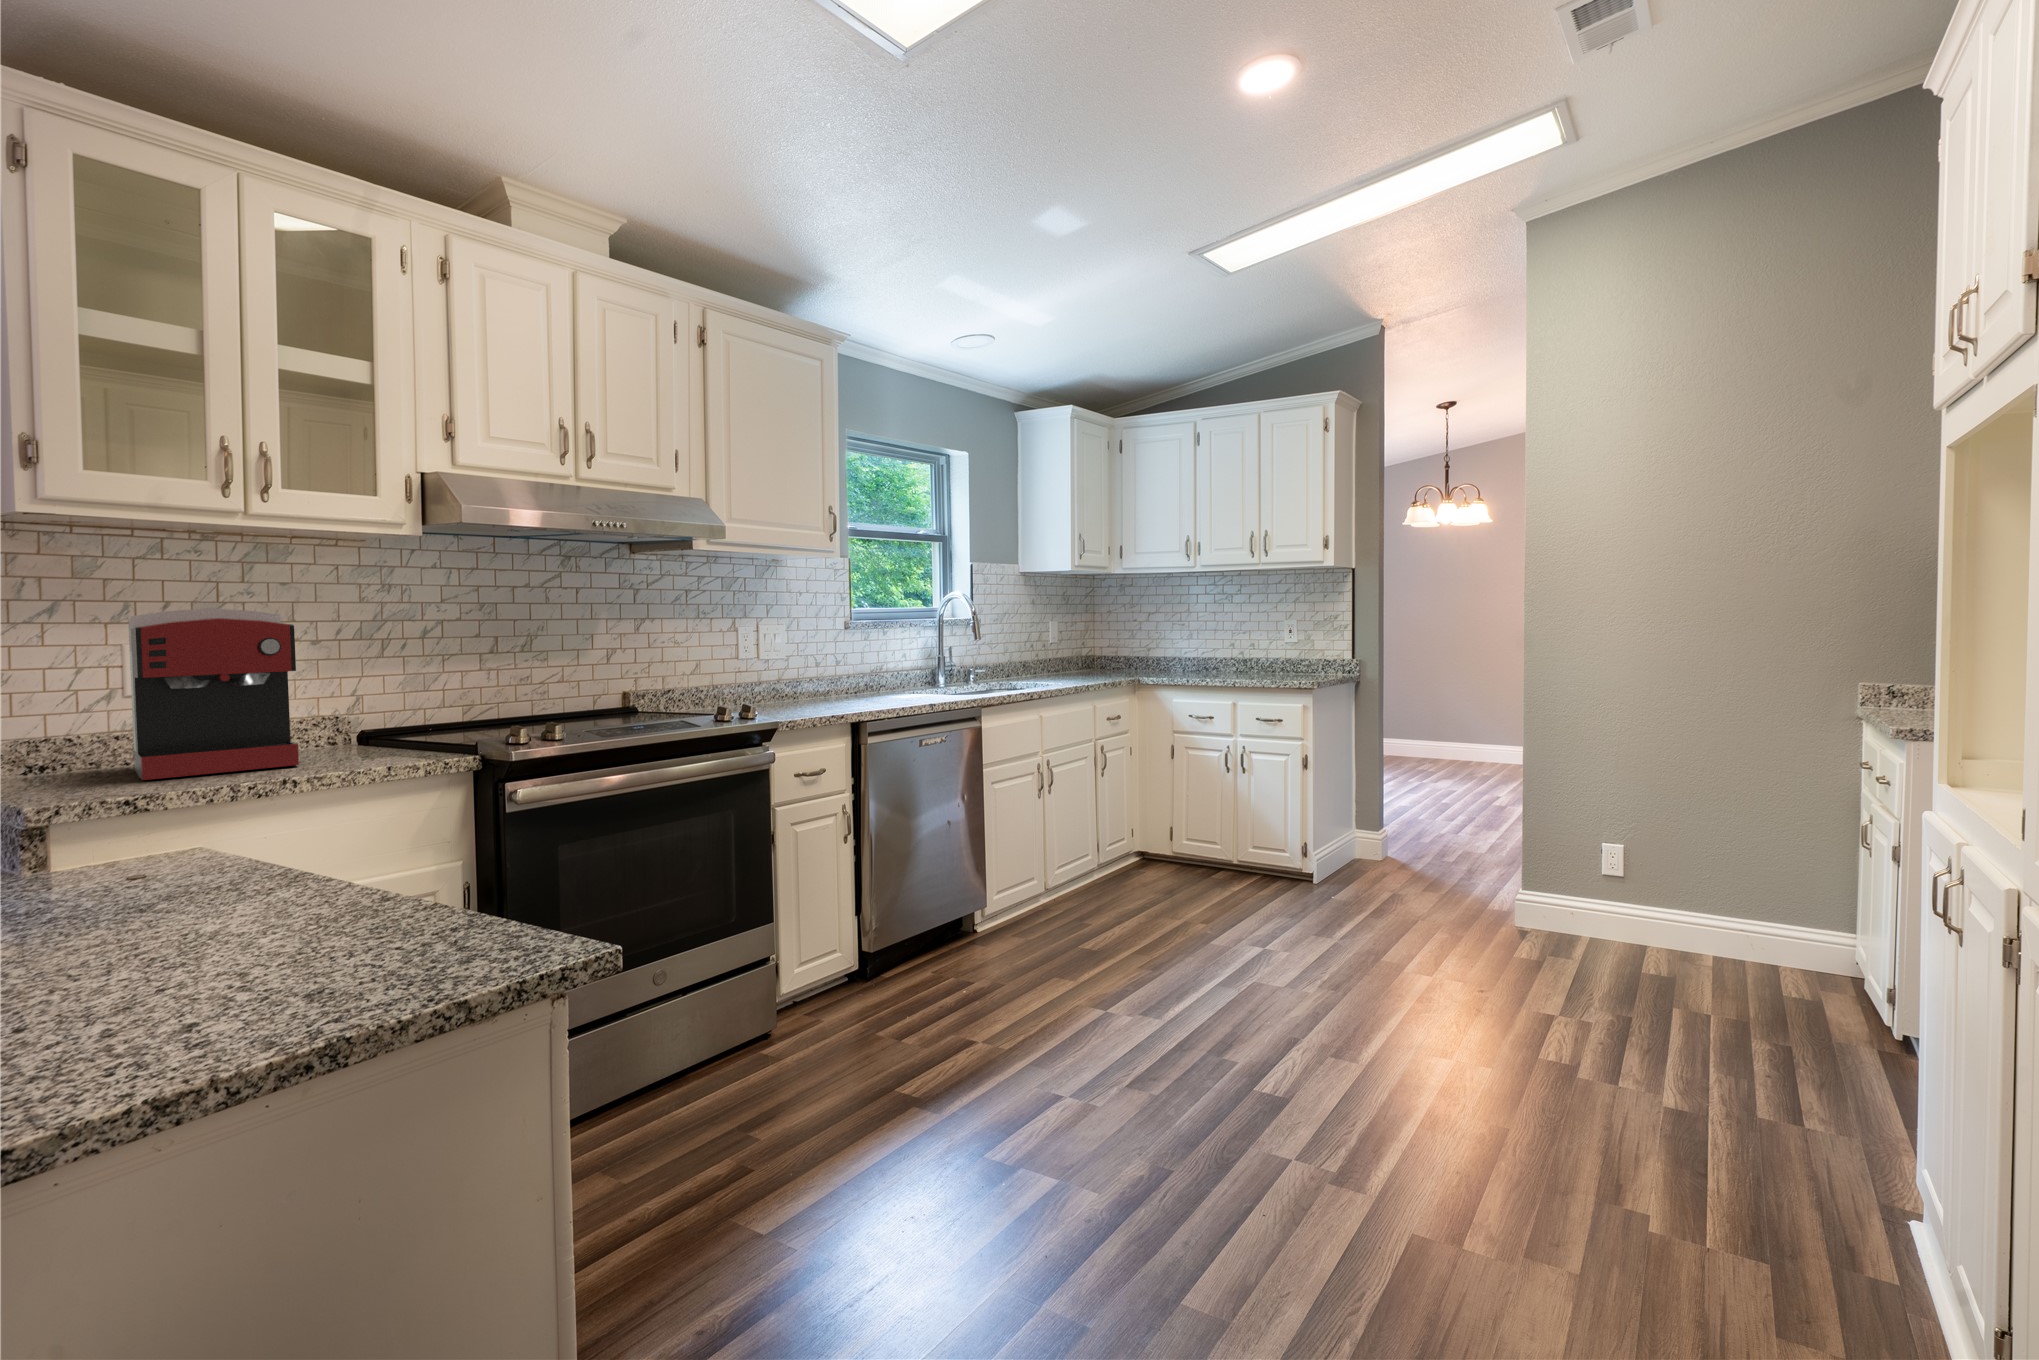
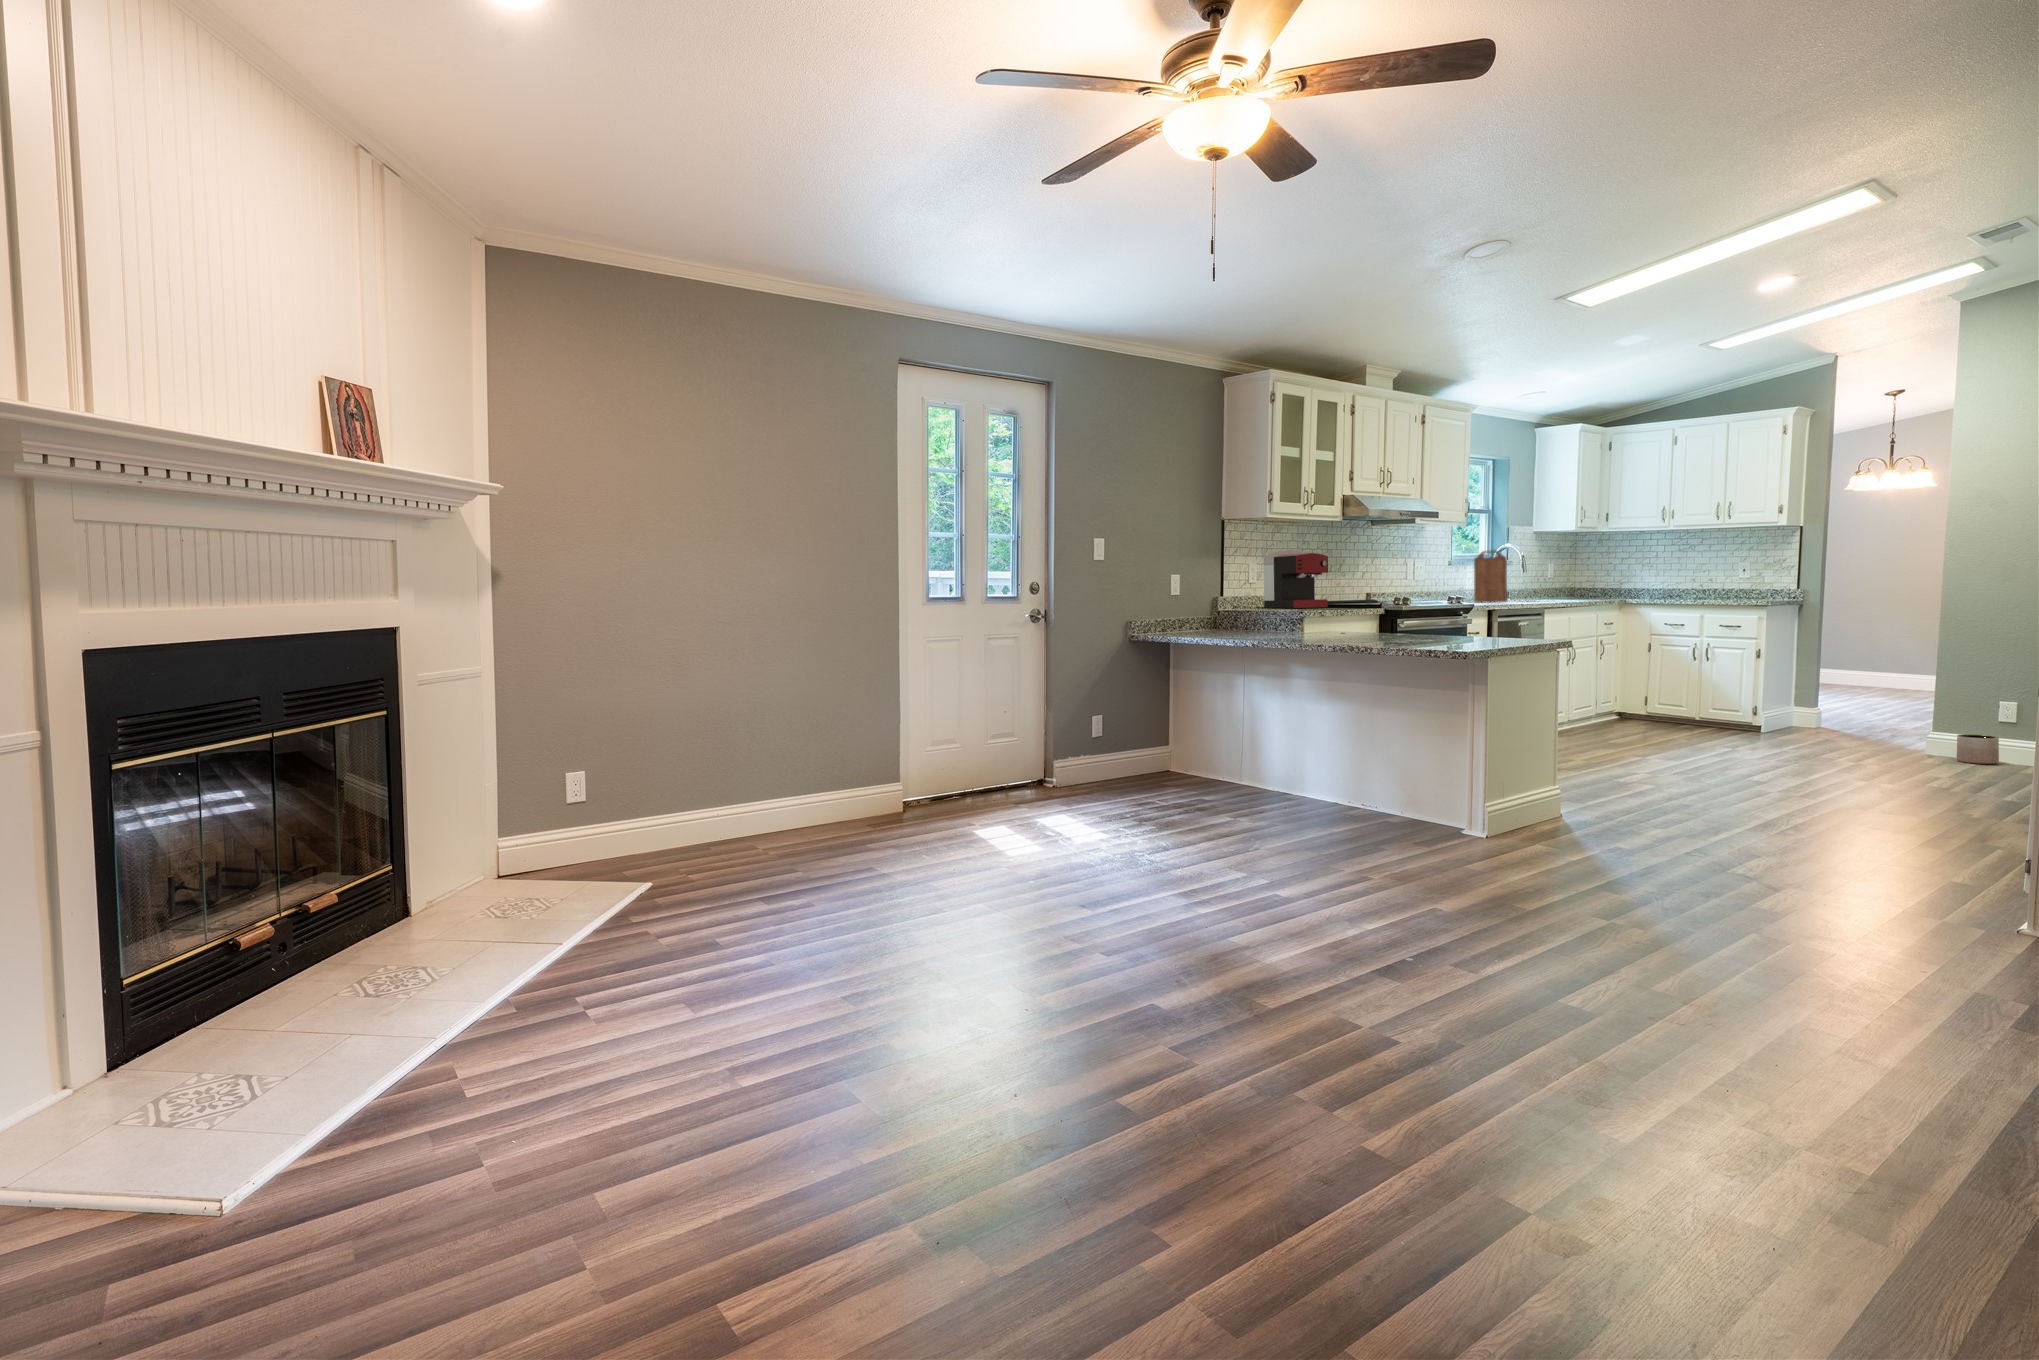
cutting board: none [844,604,898,704] -> present [1474,550,1507,603]
planter: none [1555,894,1608,947] -> present [1957,734,1999,764]

